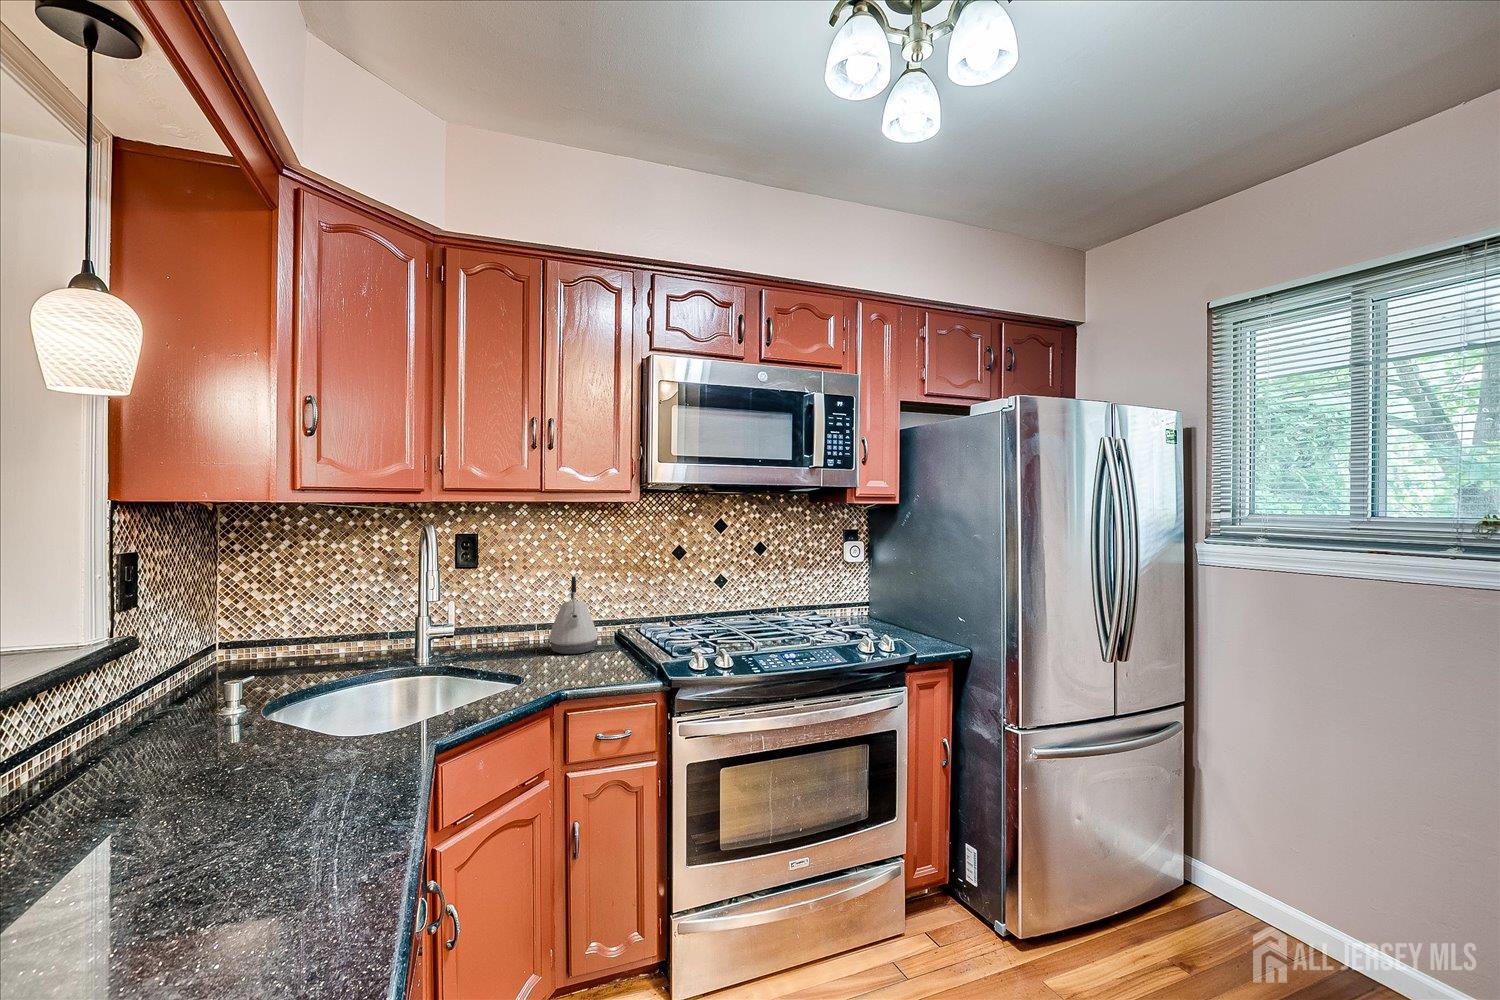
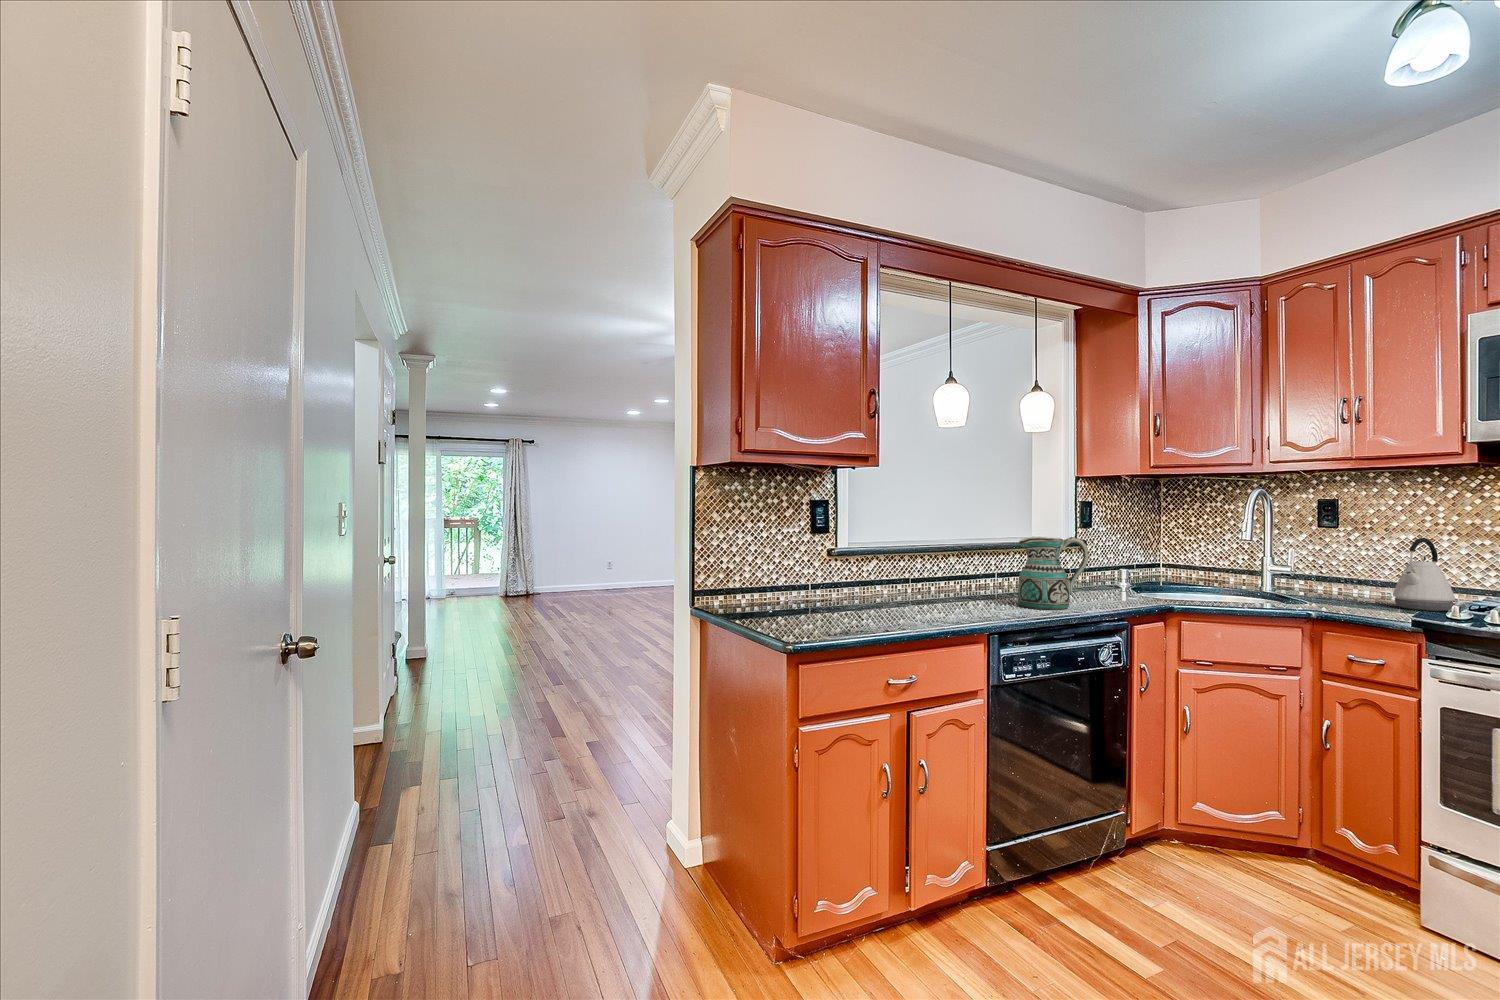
ceramic pitcher: none [121,665,315,901] -> present [1018,537,1089,610]

